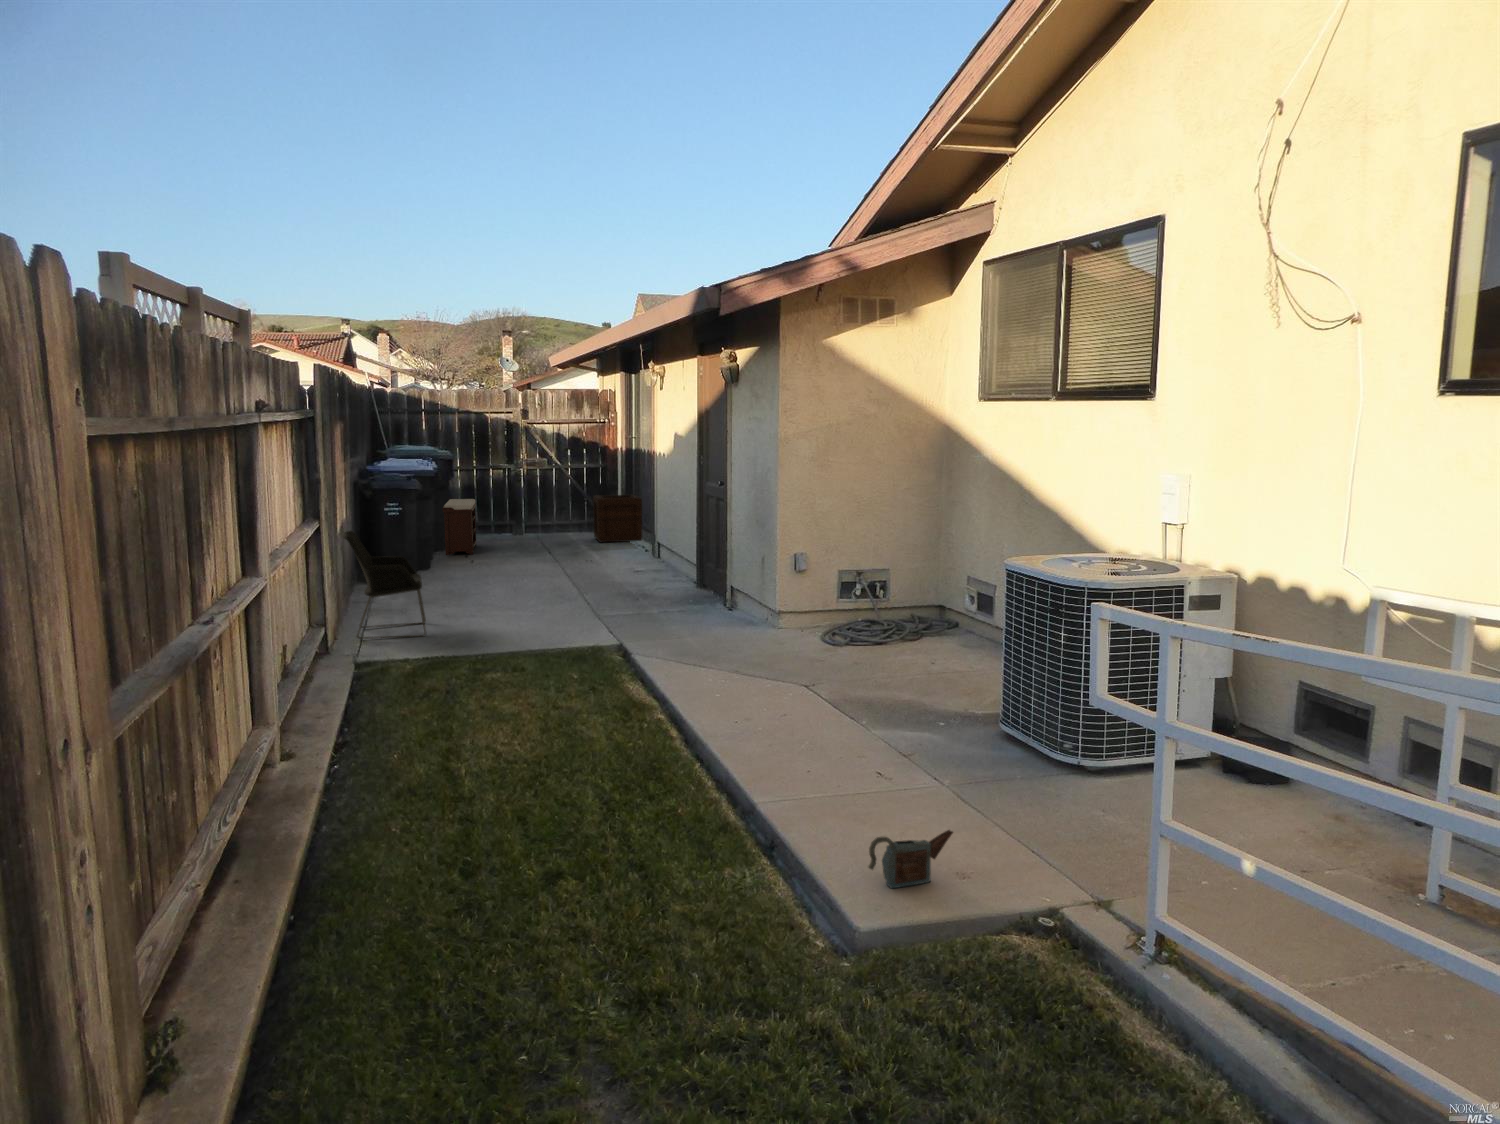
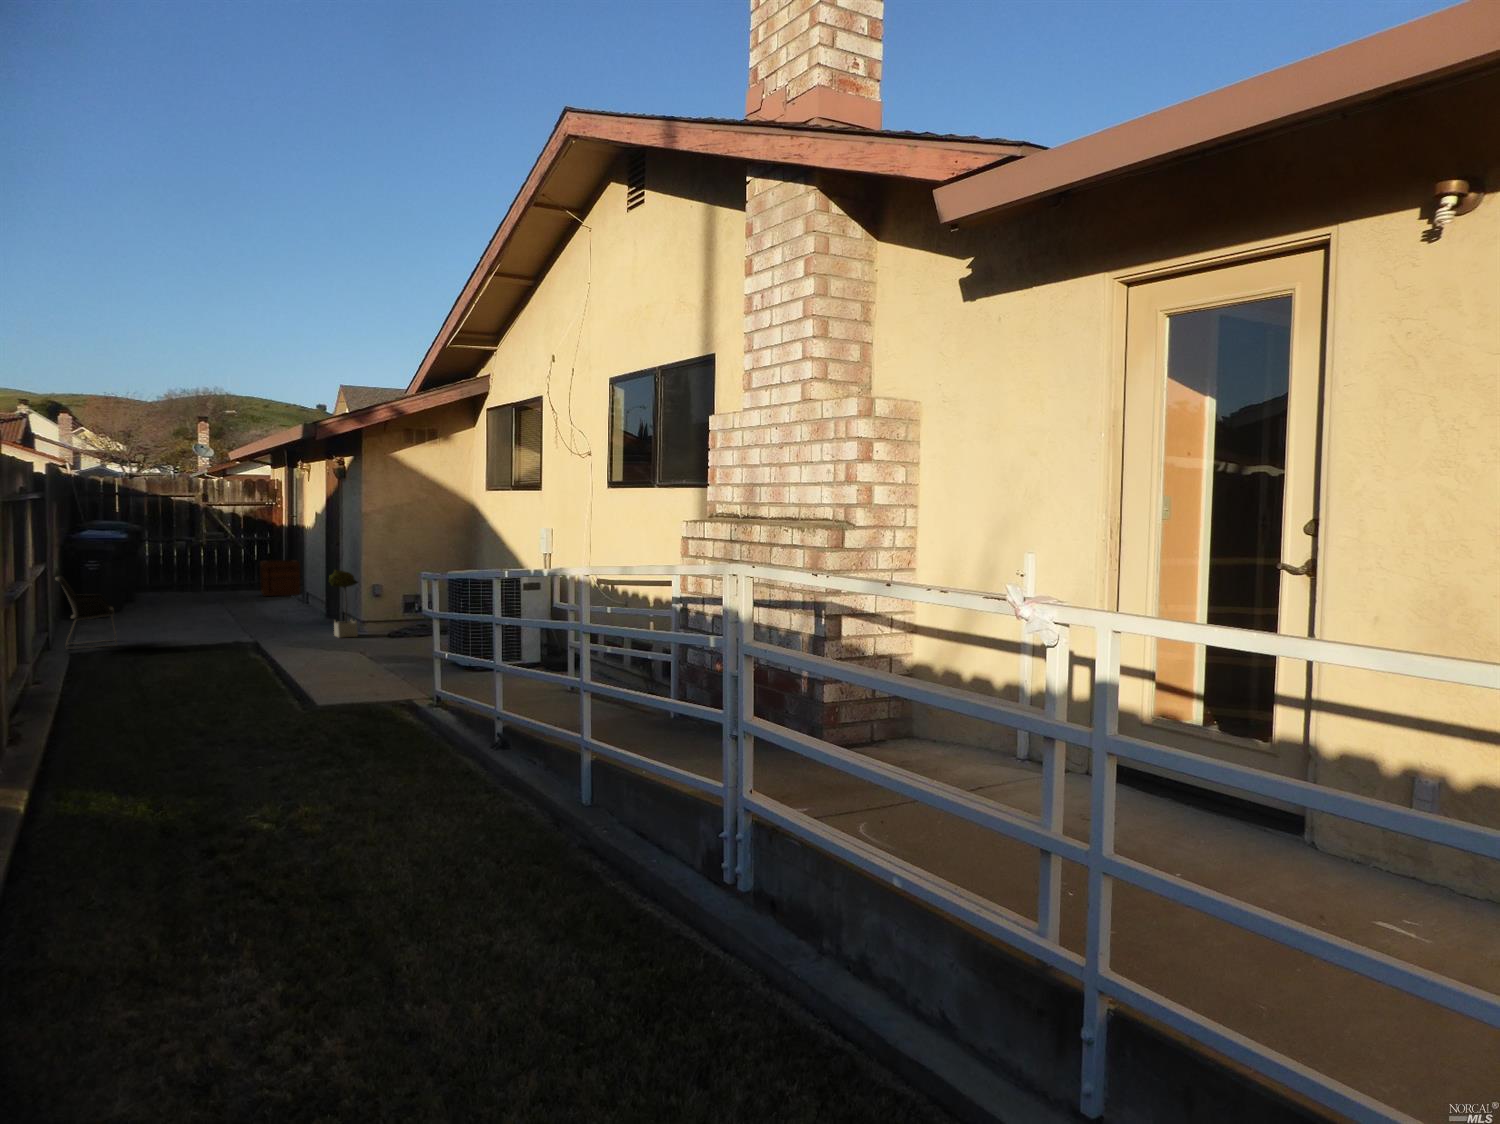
bench: present [443,499,476,555] -> none [130,564,159,607]
potted tree: none [724,526,768,634] -> present [329,570,358,638]
watering can: present [868,830,953,888] -> none [333,678,375,703]

